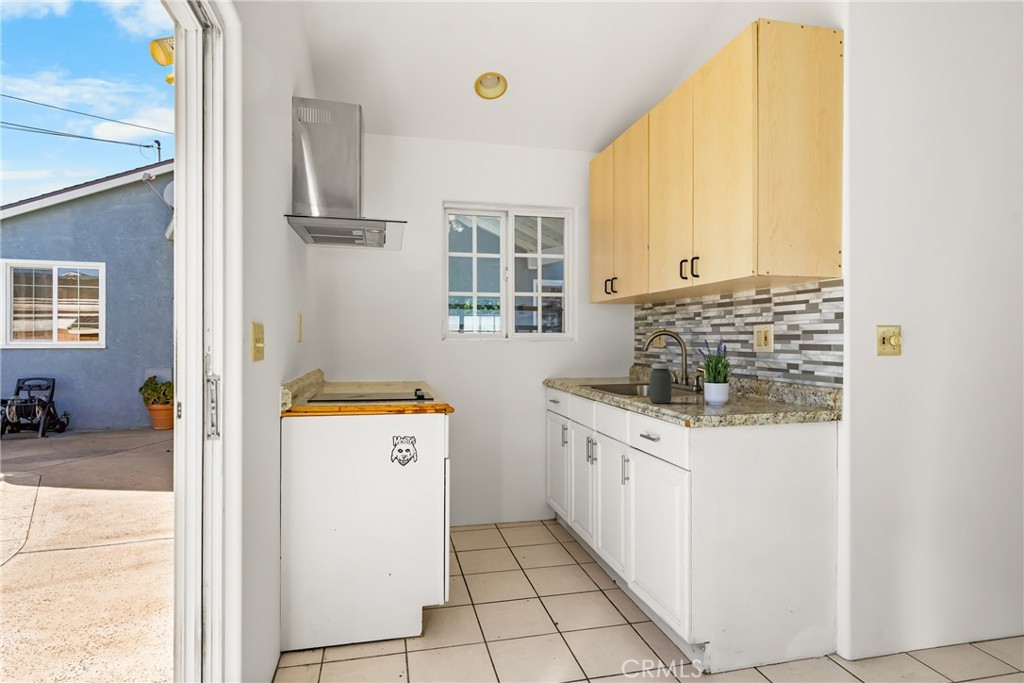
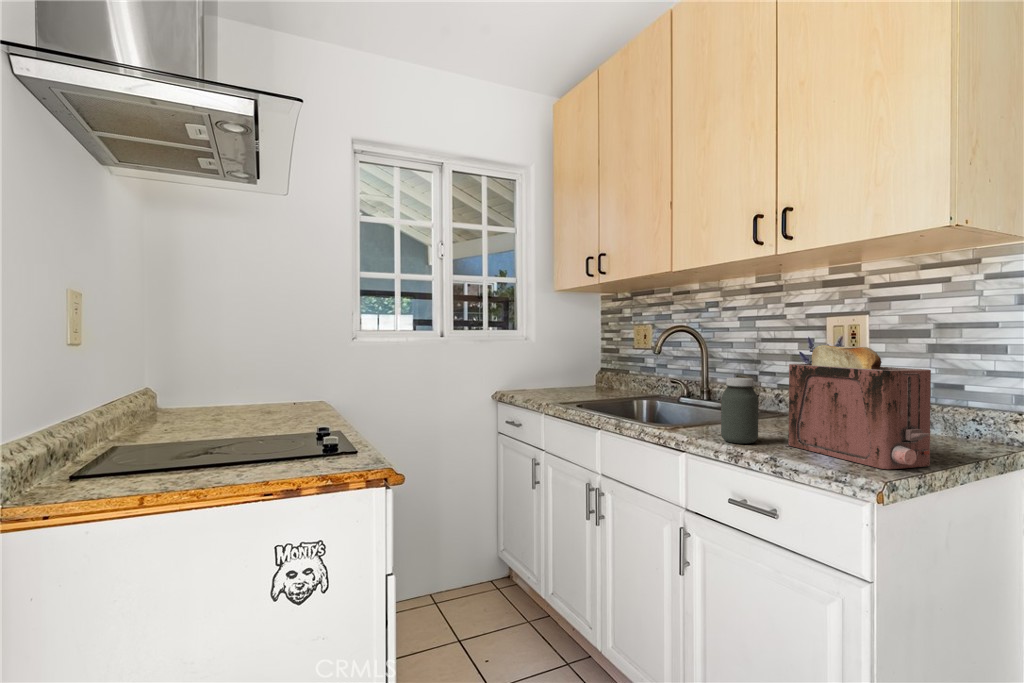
toaster: none [687,344,748,413] -> present [788,345,931,469]

